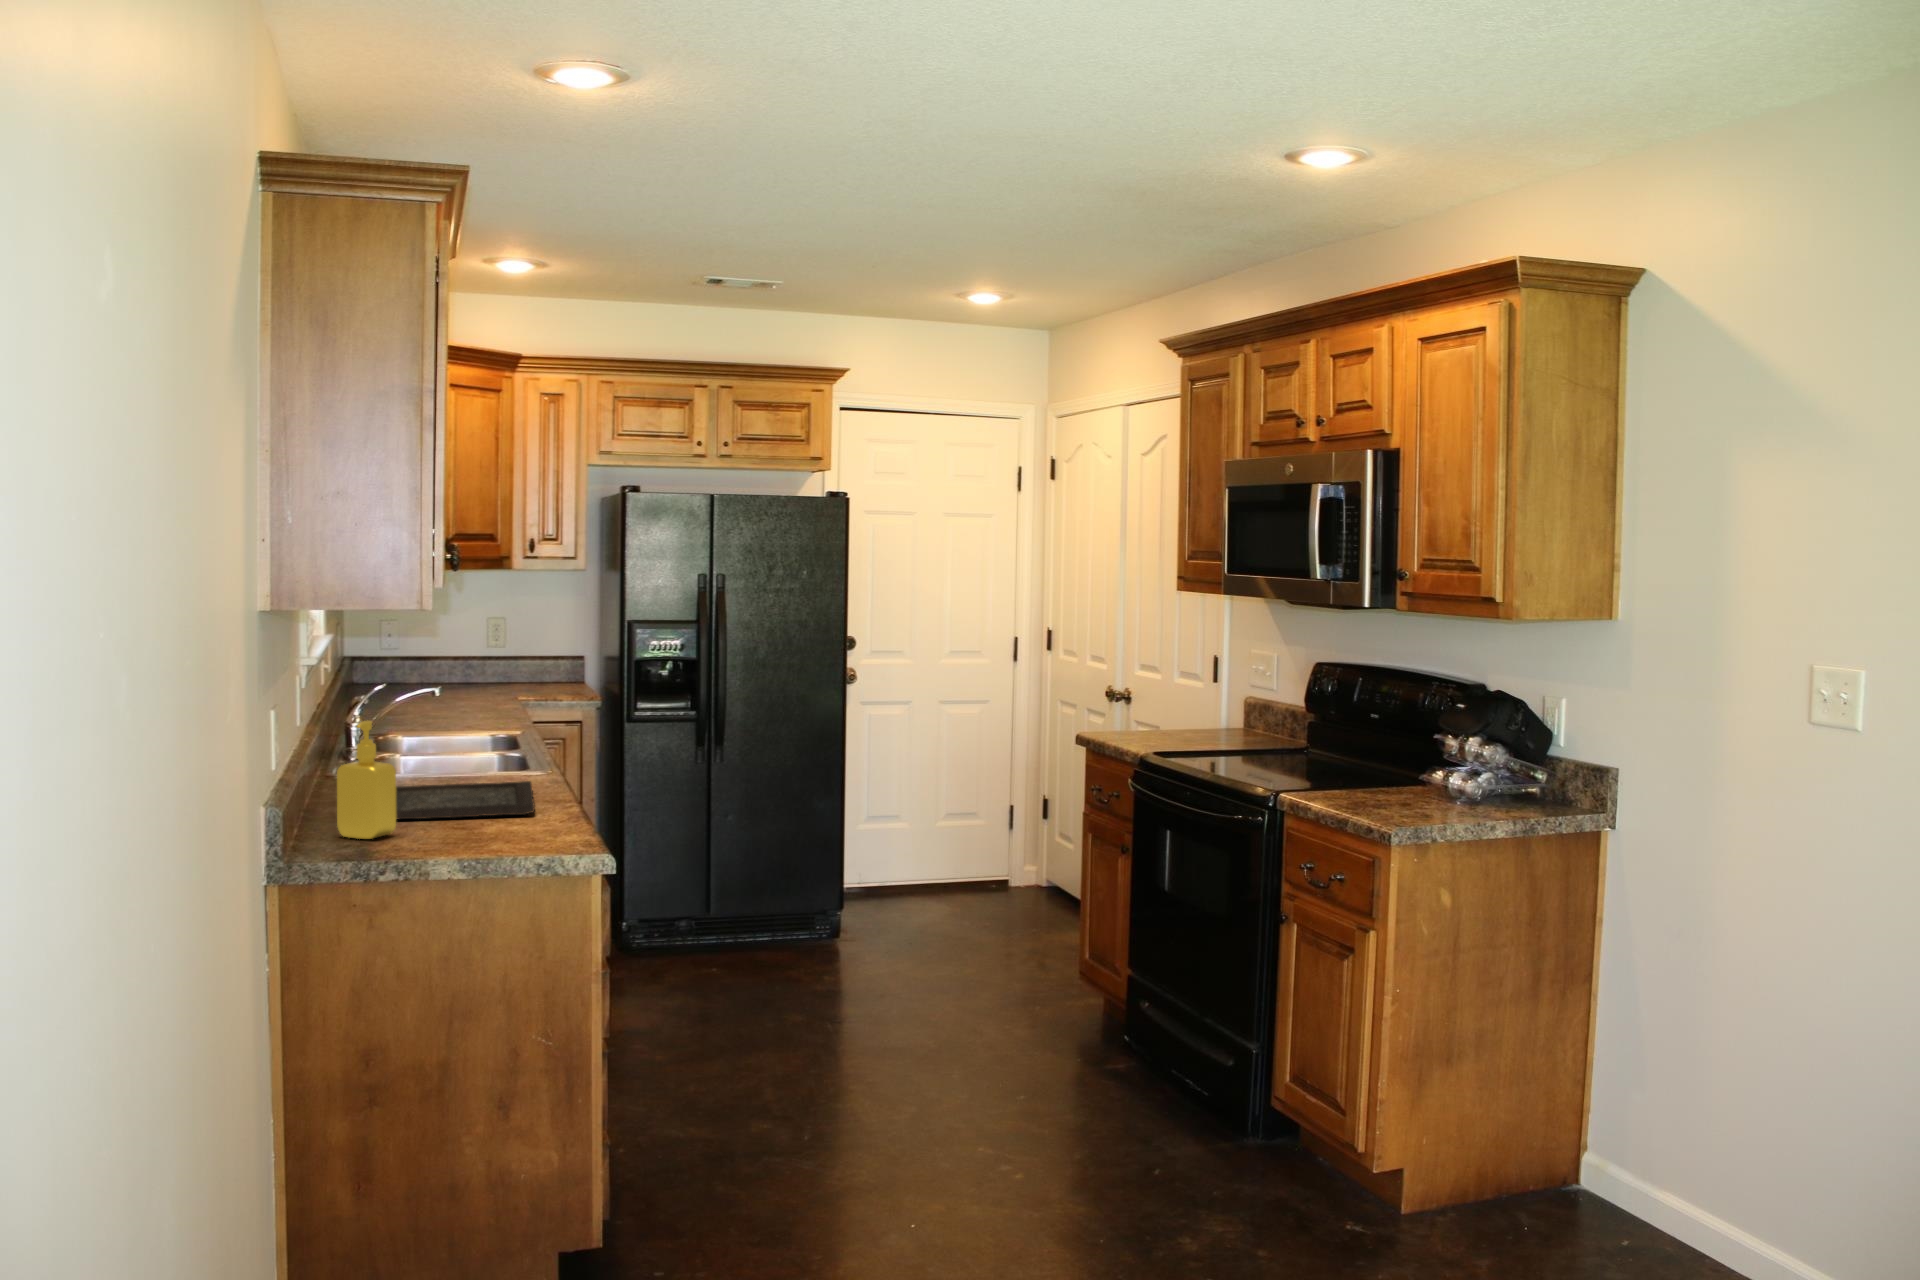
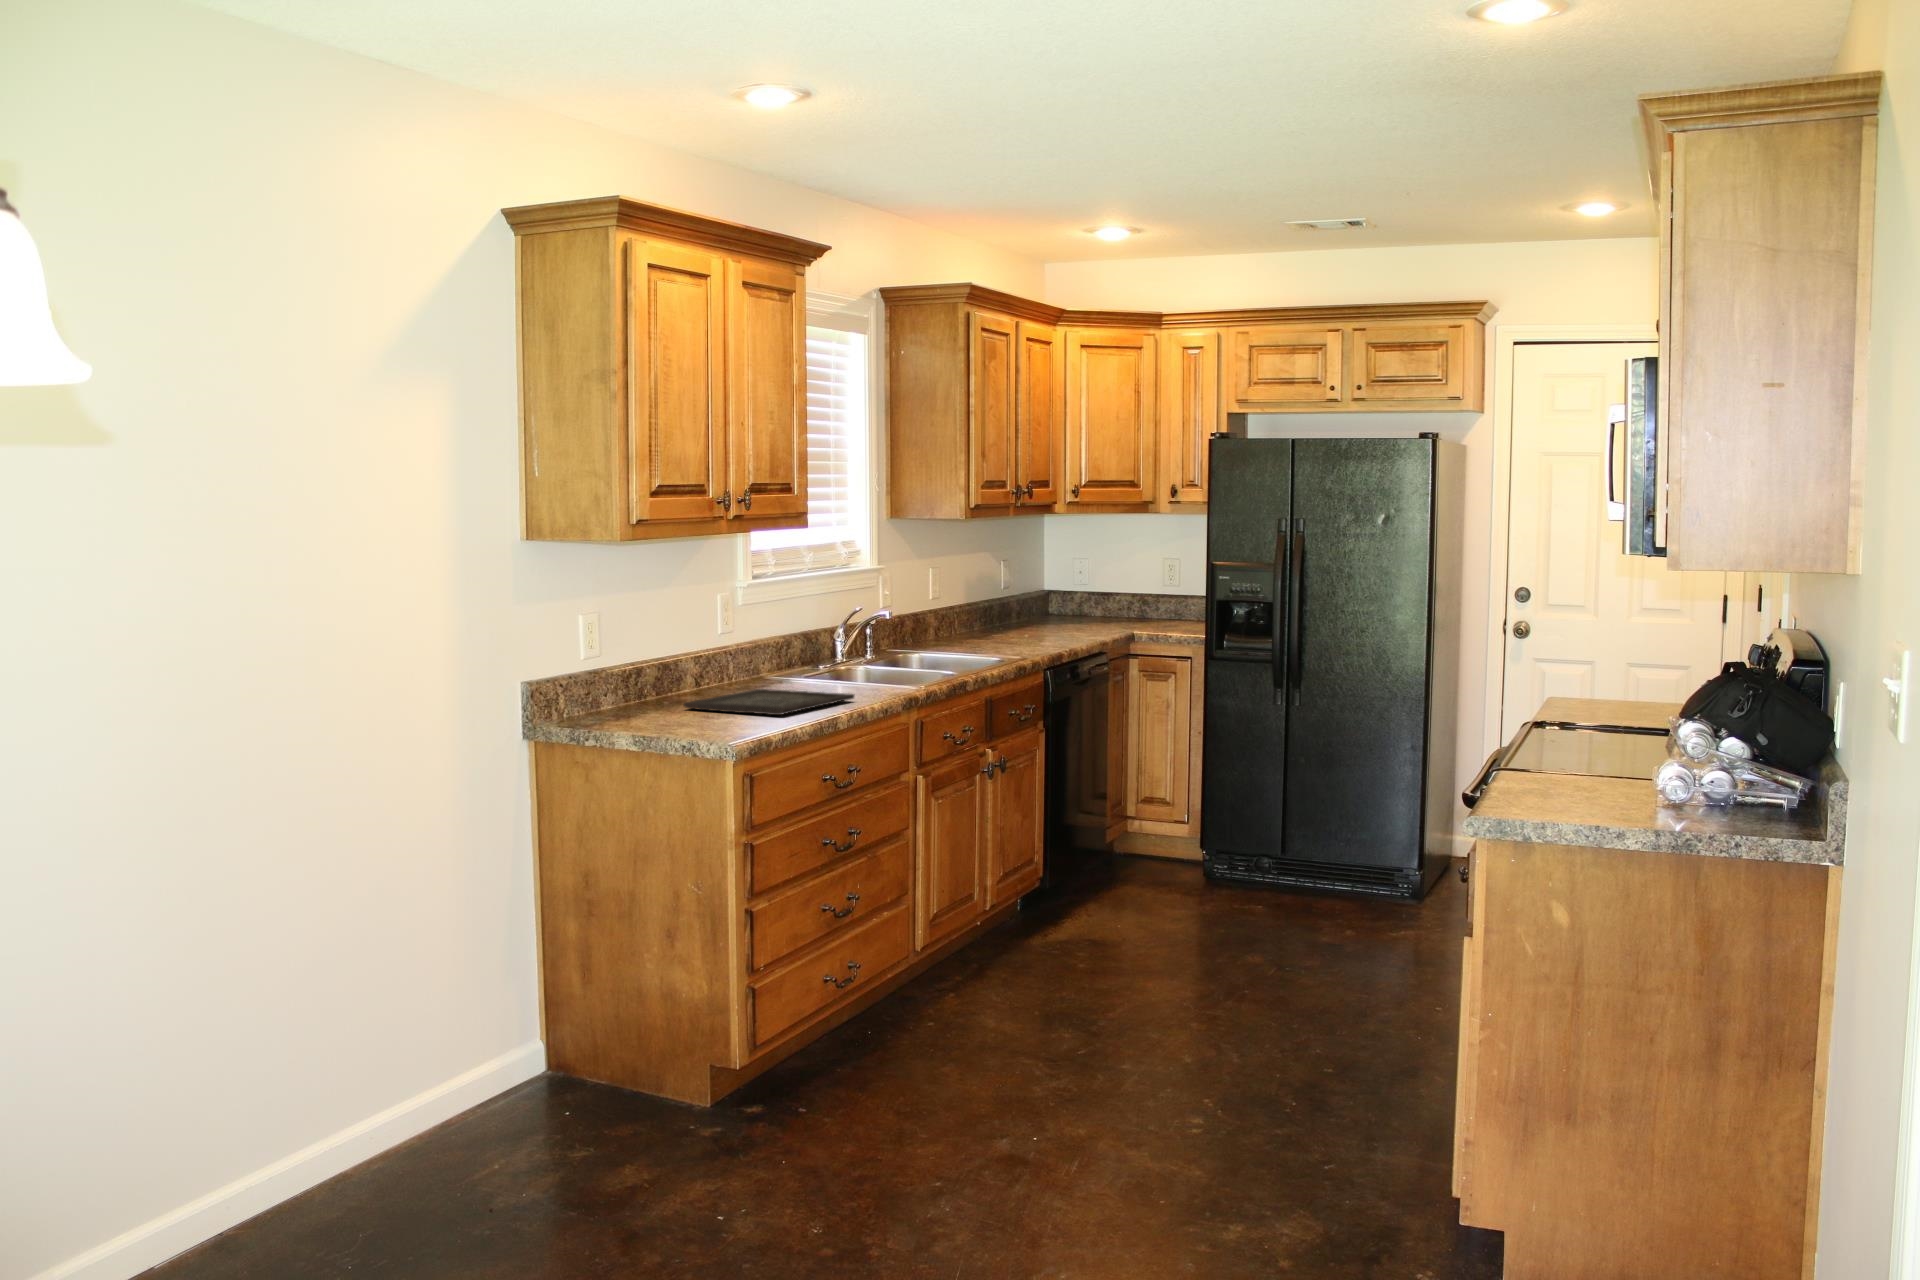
soap dispenser: present [337,721,396,839] -> none [629,629,661,719]

